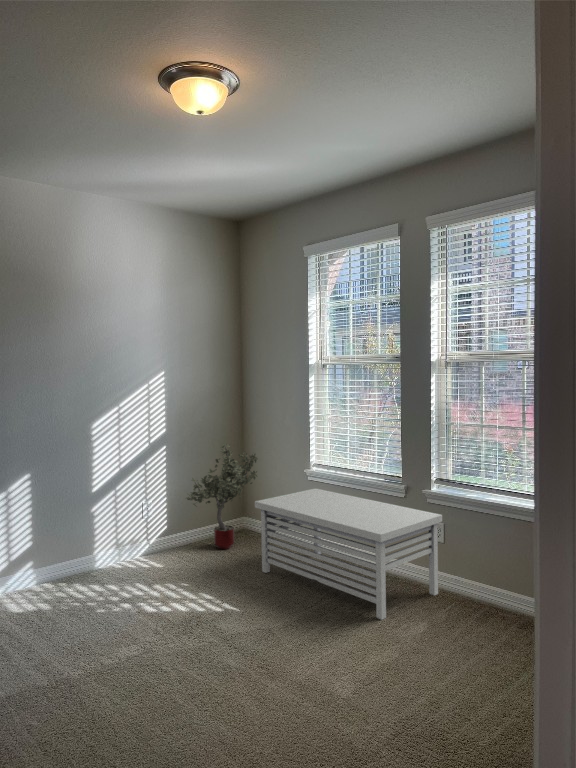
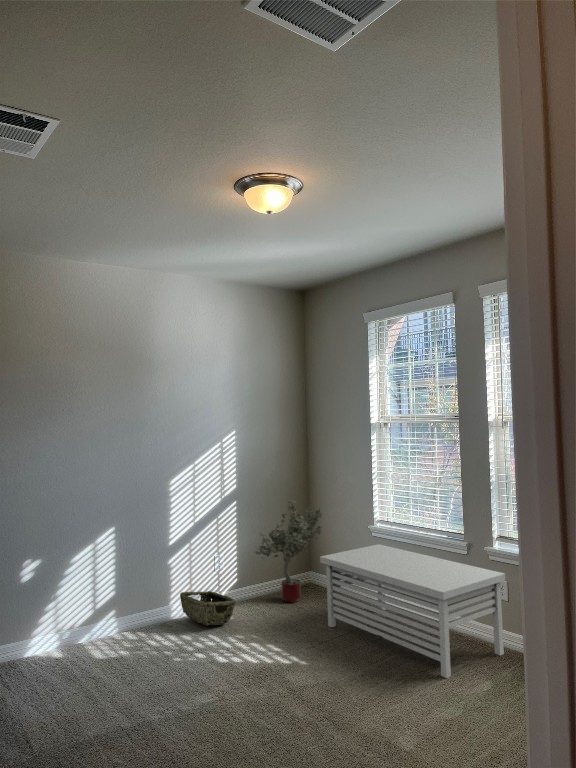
woven basket: none [105,540,165,575] -> present [180,591,236,626]

